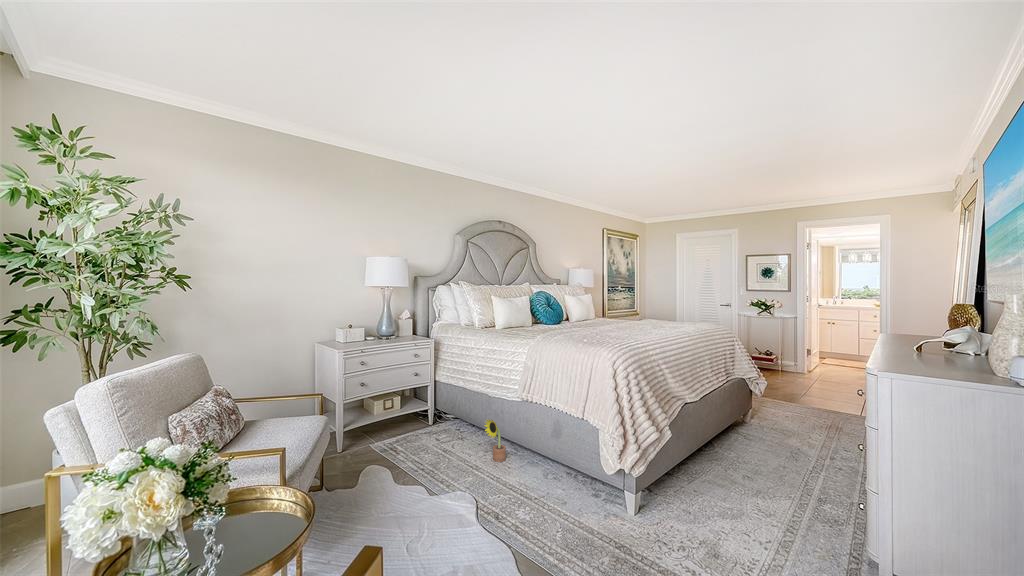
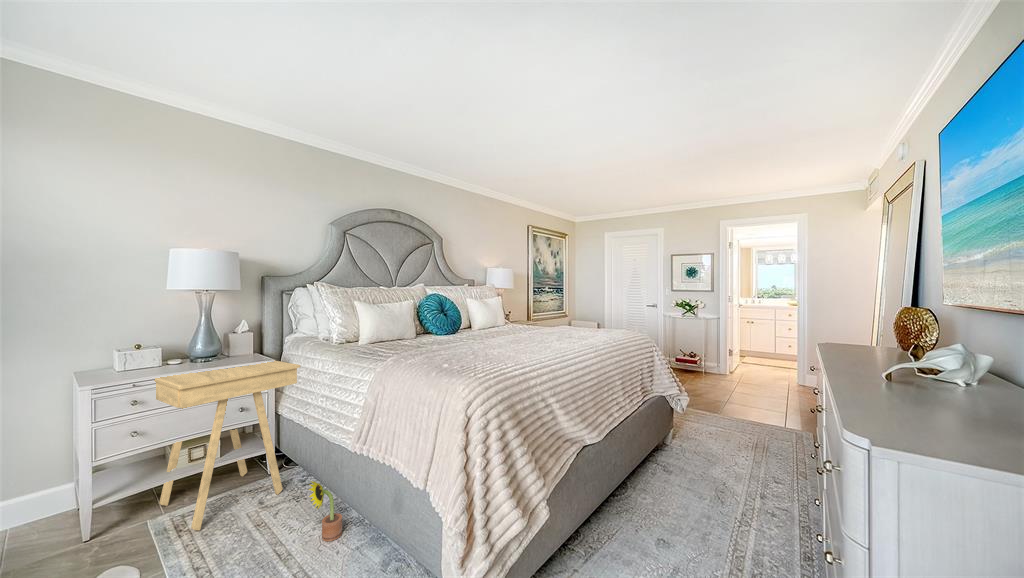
side table: none [361,337,460,451] -> present [154,360,300,530]

